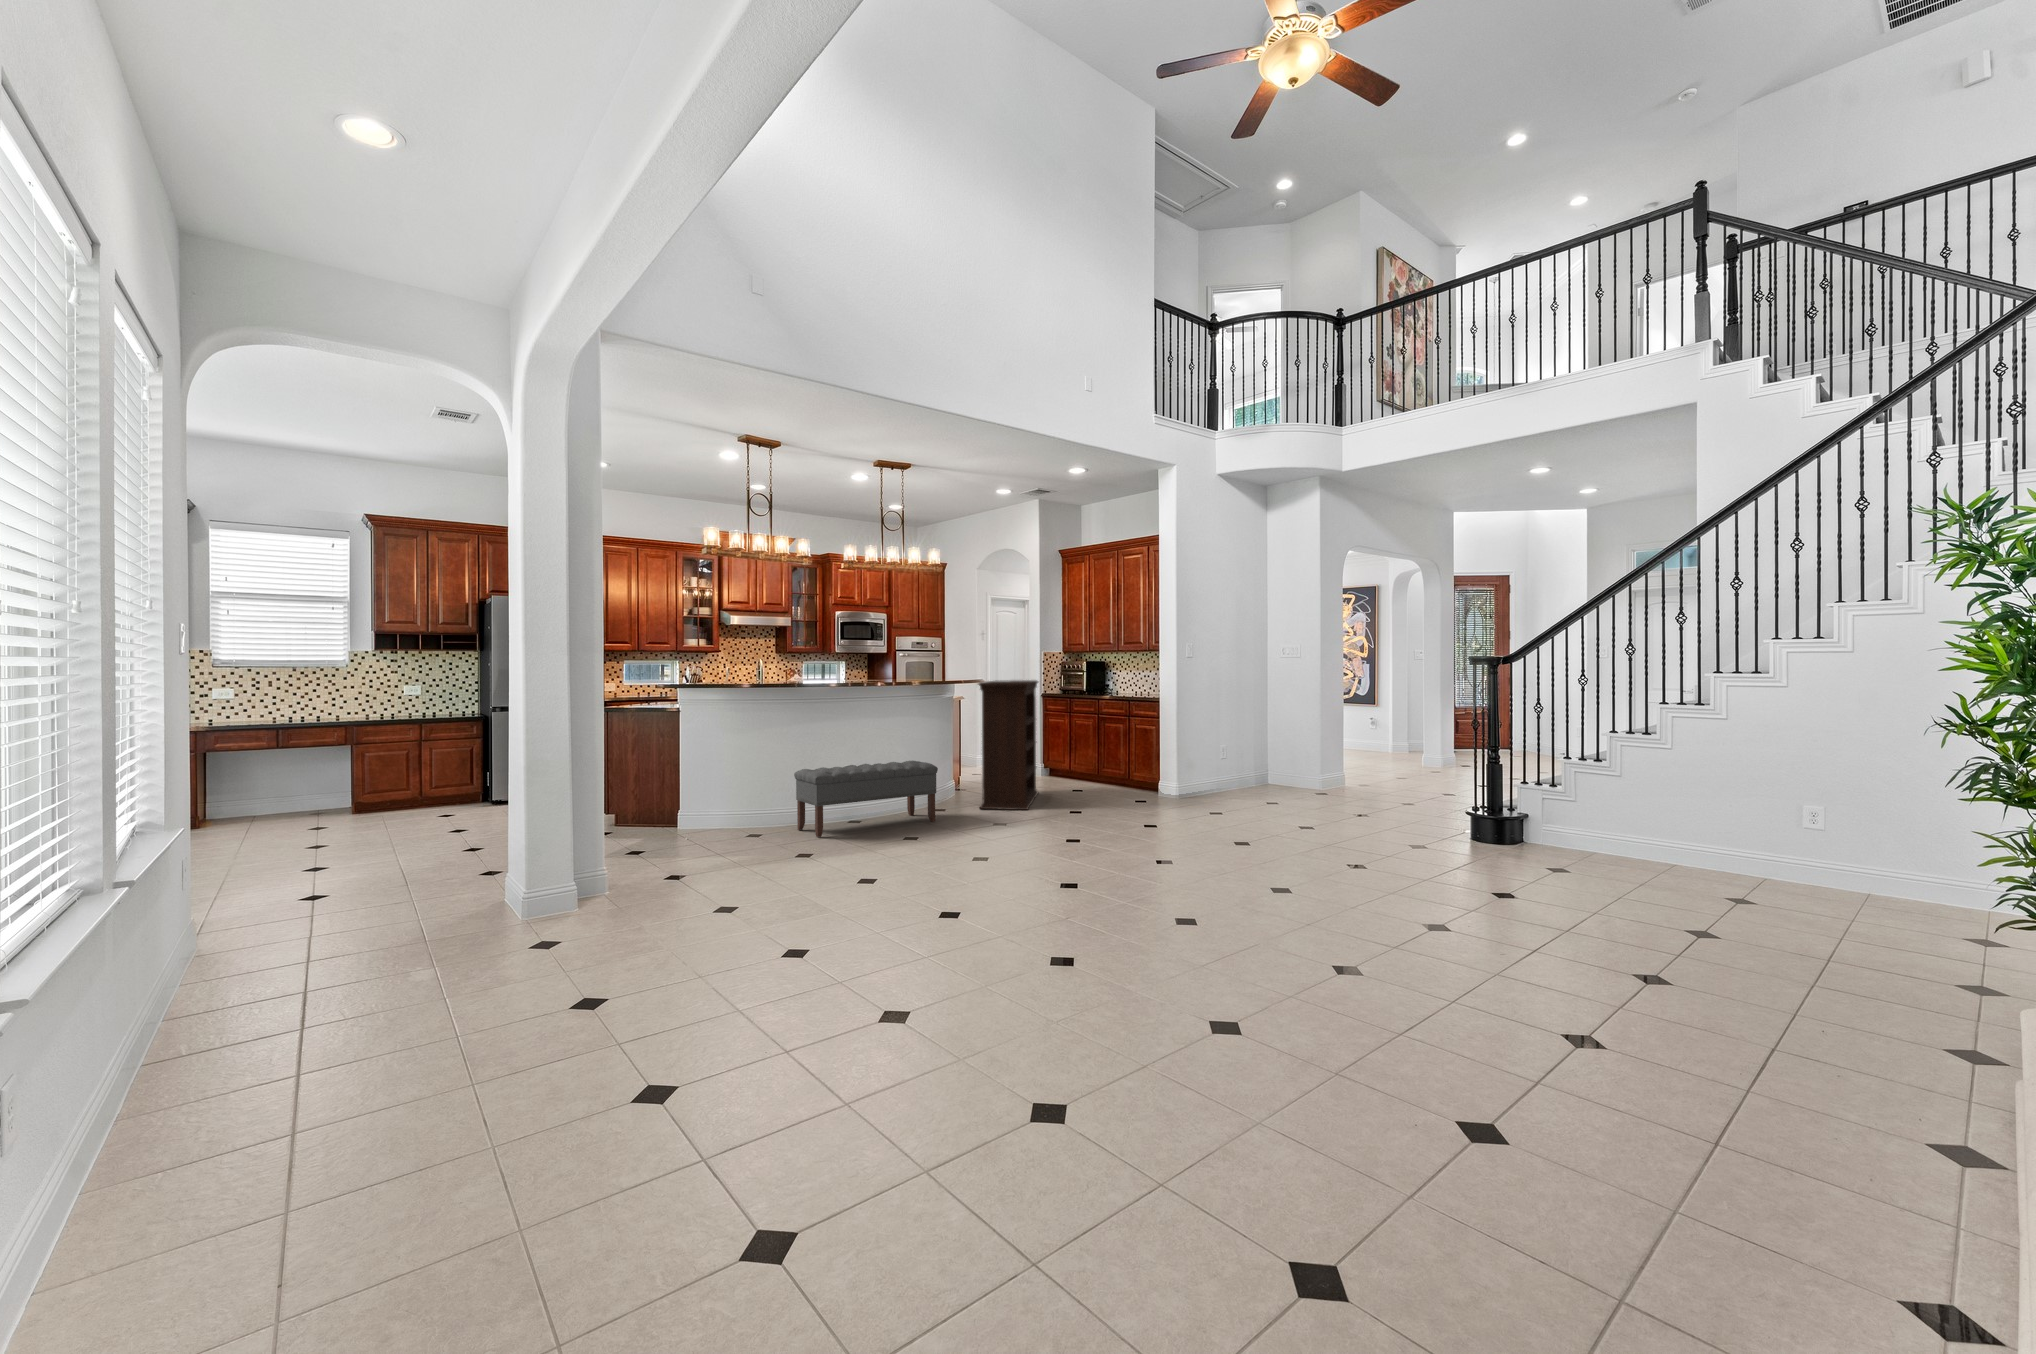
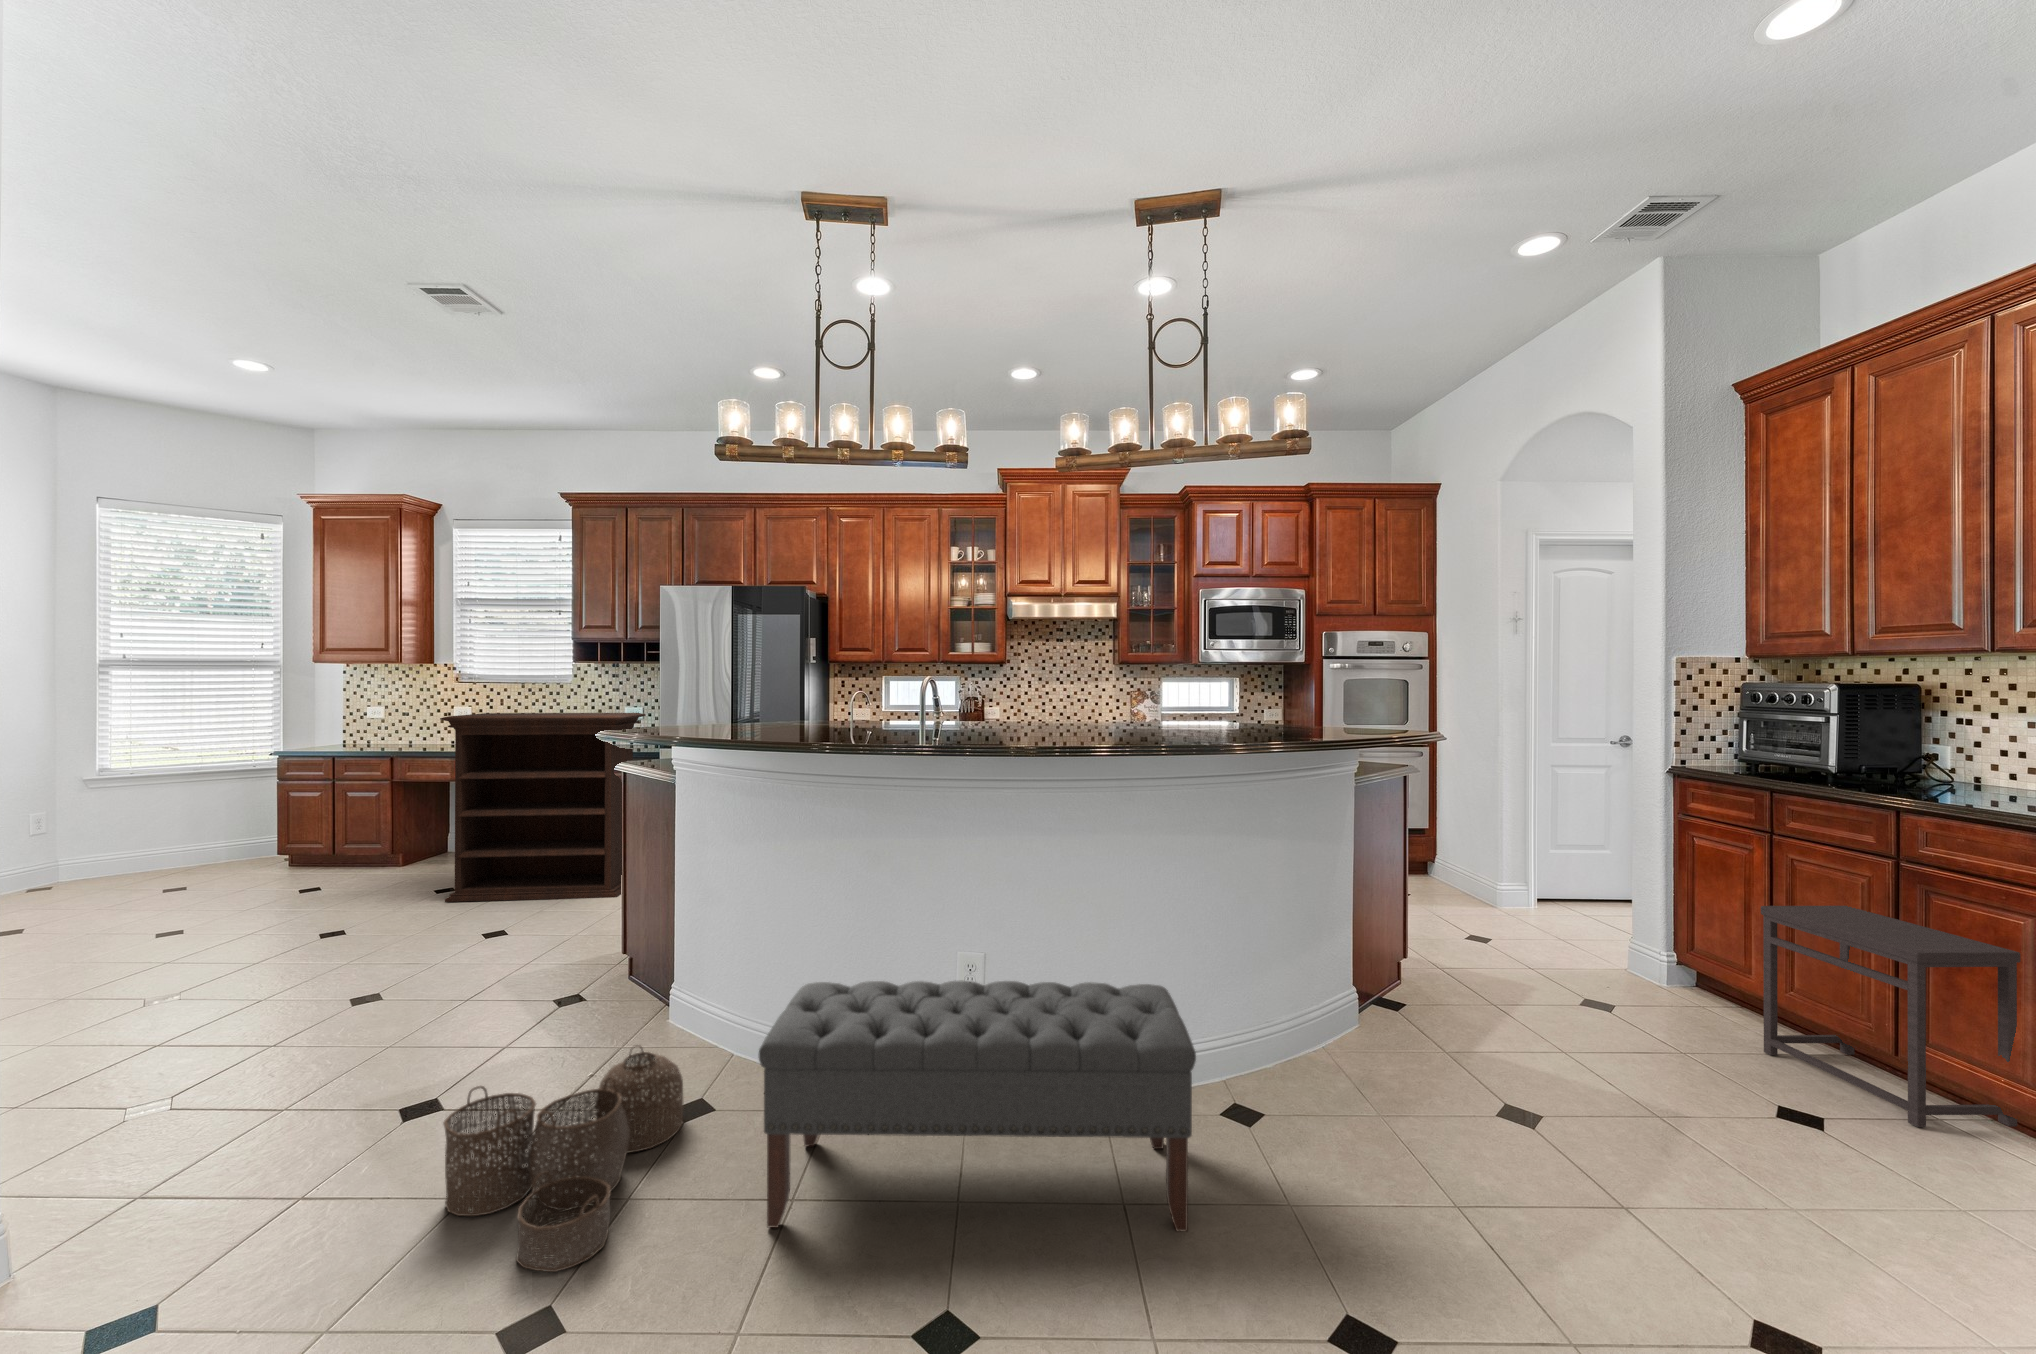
bookshelf: present [978,680,1038,810] -> present [440,713,646,902]
side table: none [1066,733,1121,788] -> present [1761,906,2021,1127]
woven basket: none [692,806,774,851] -> present [443,1046,683,1272]

